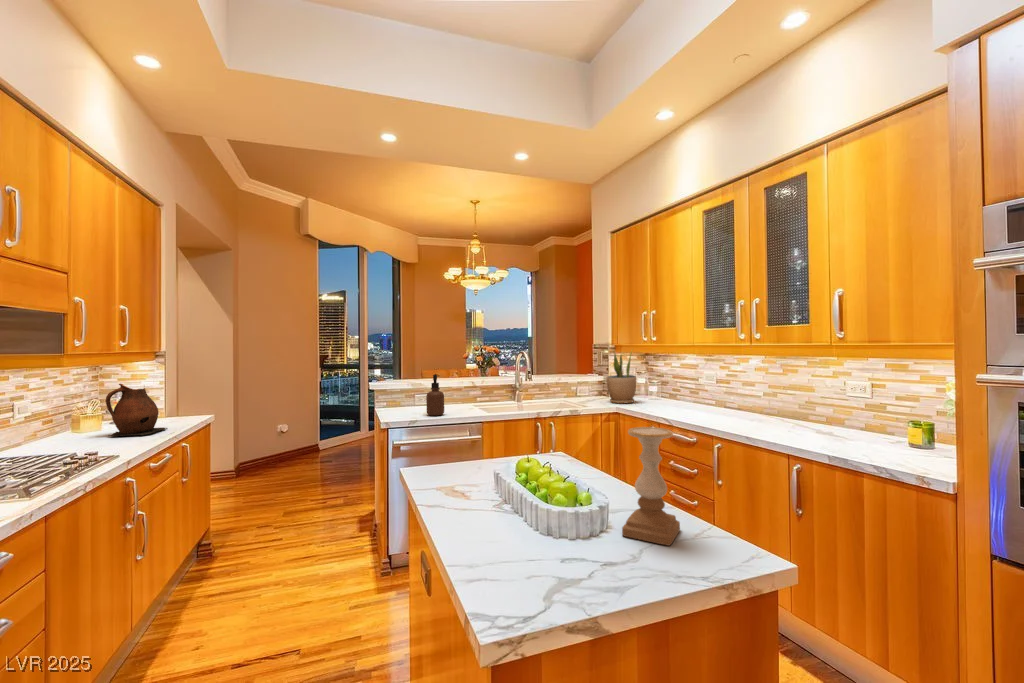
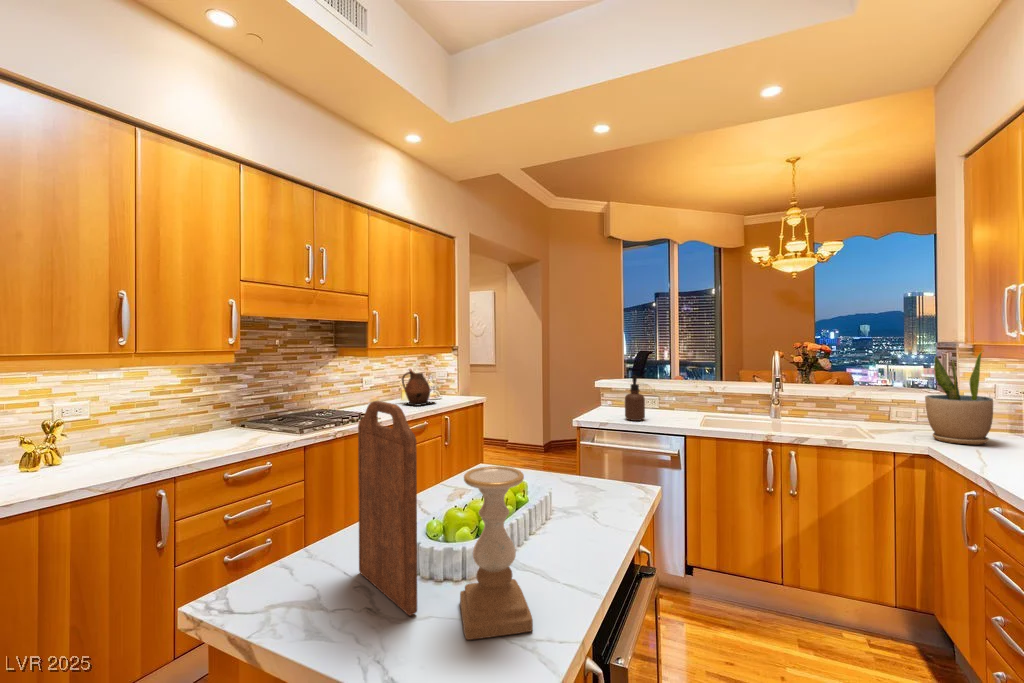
cutting board: none [526,387,624,554] -> present [358,401,417,616]

